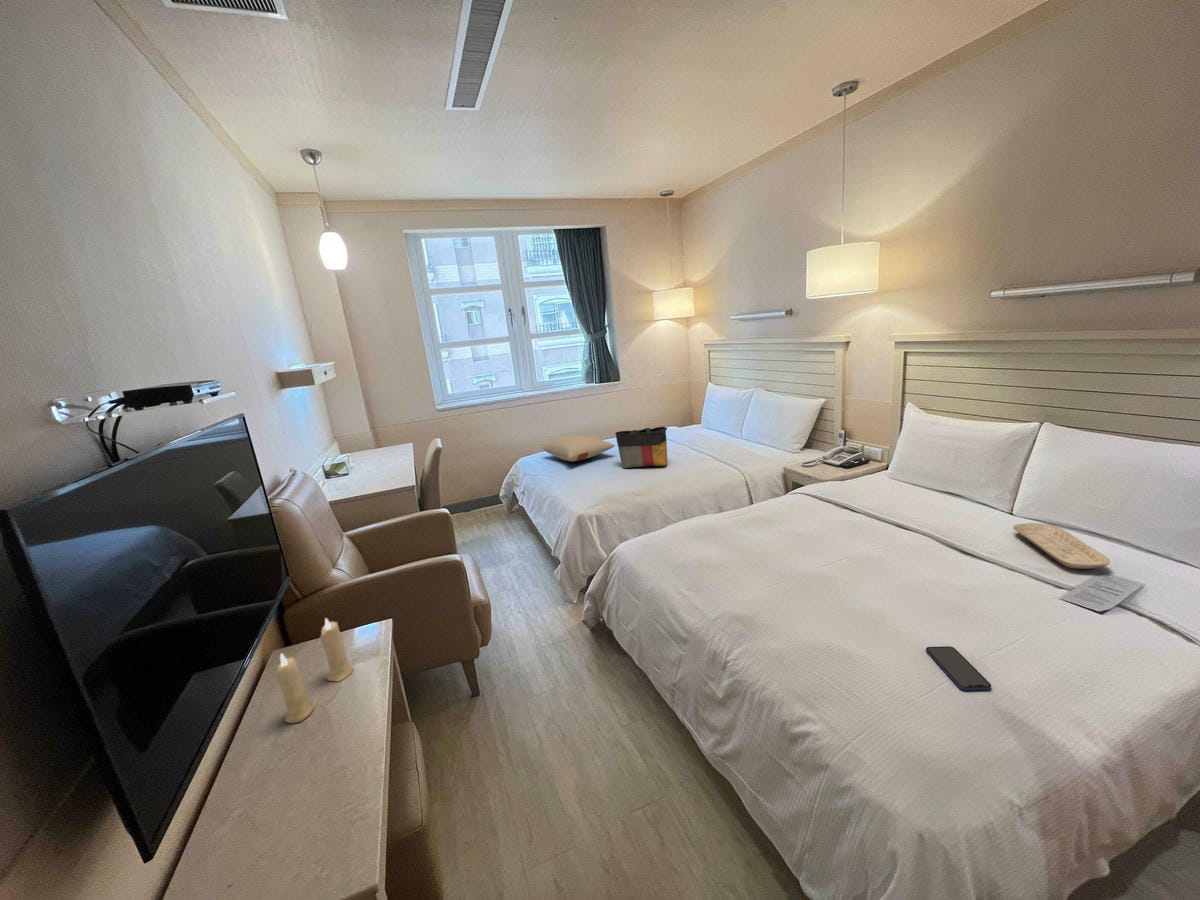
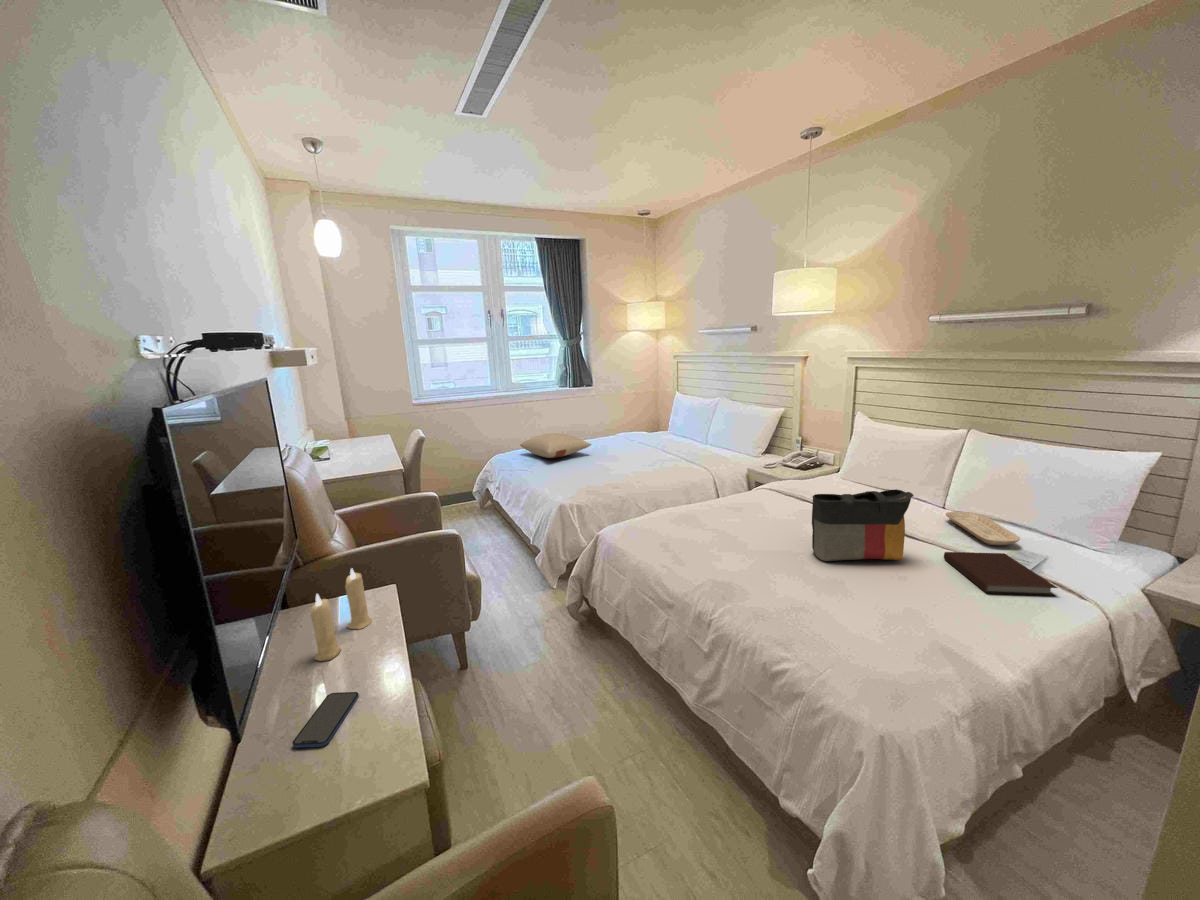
tote bag: present [615,427,667,468] -> present [812,489,914,561]
notebook: none [1011,580,1164,644] -> present [944,552,1057,596]
smartphone: present [926,646,991,690] -> present [293,692,359,748]

